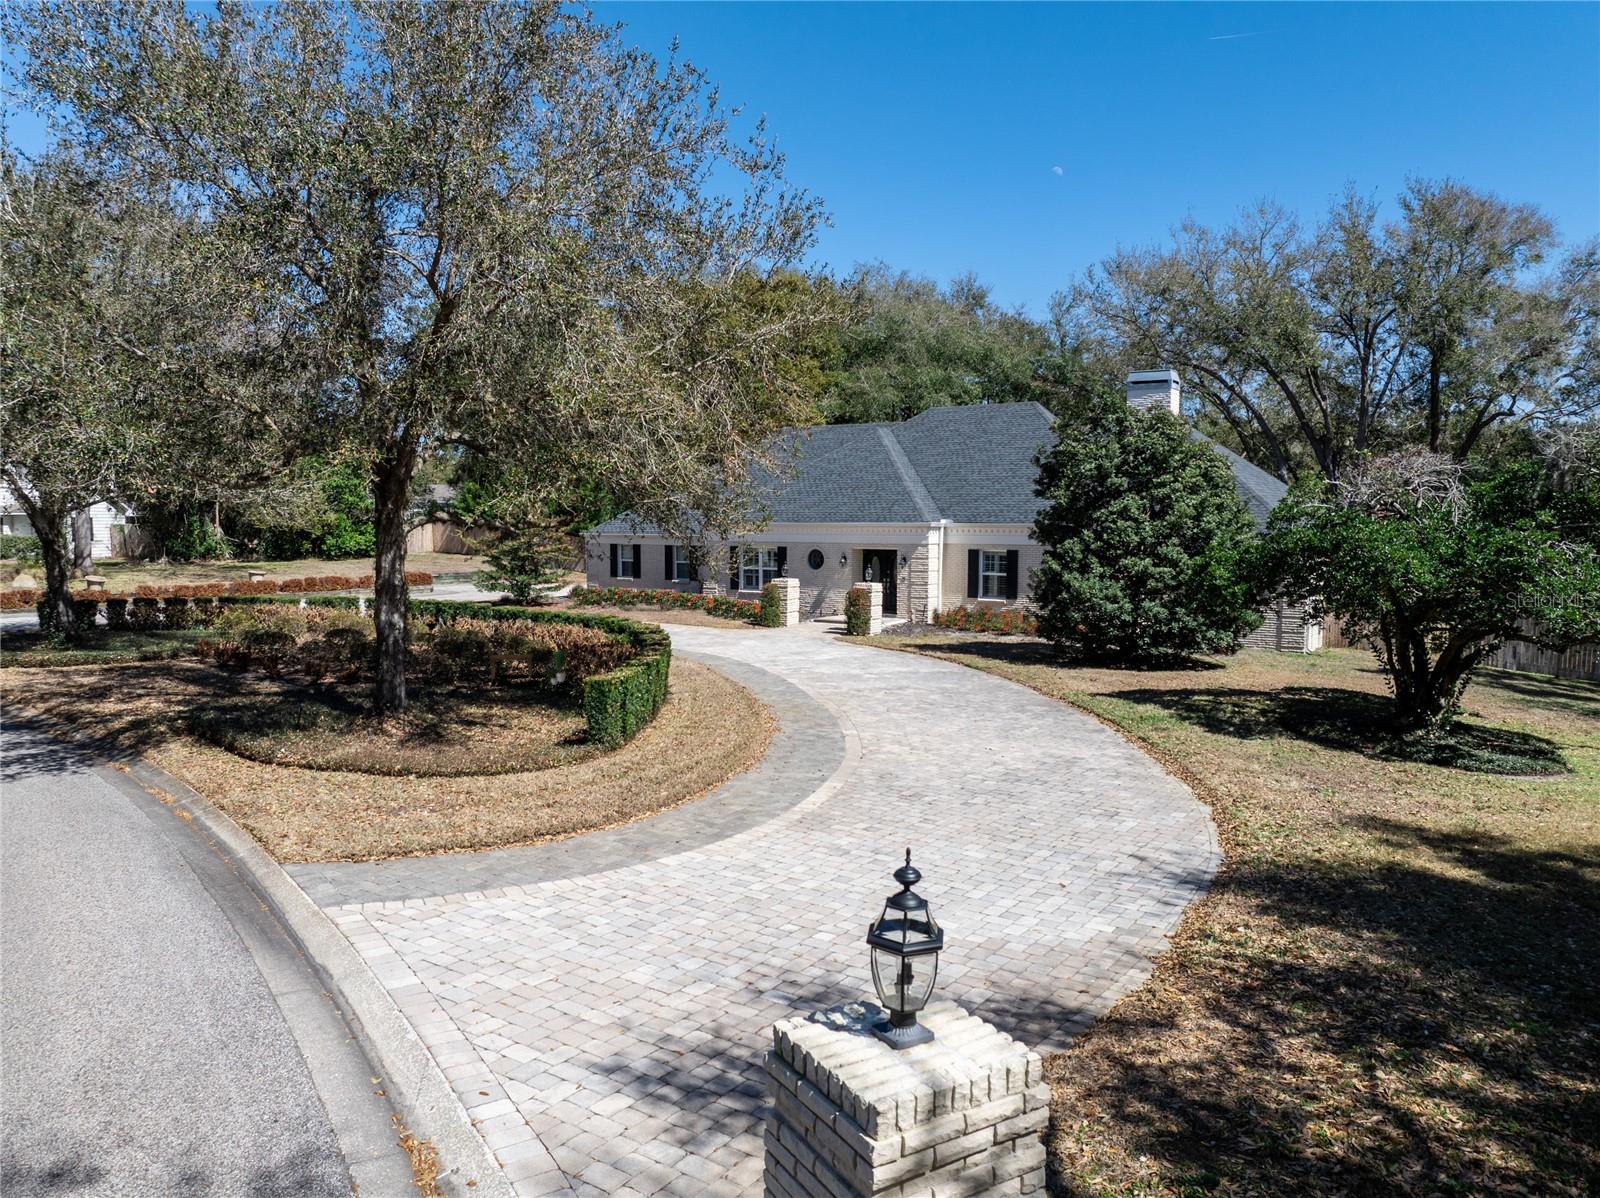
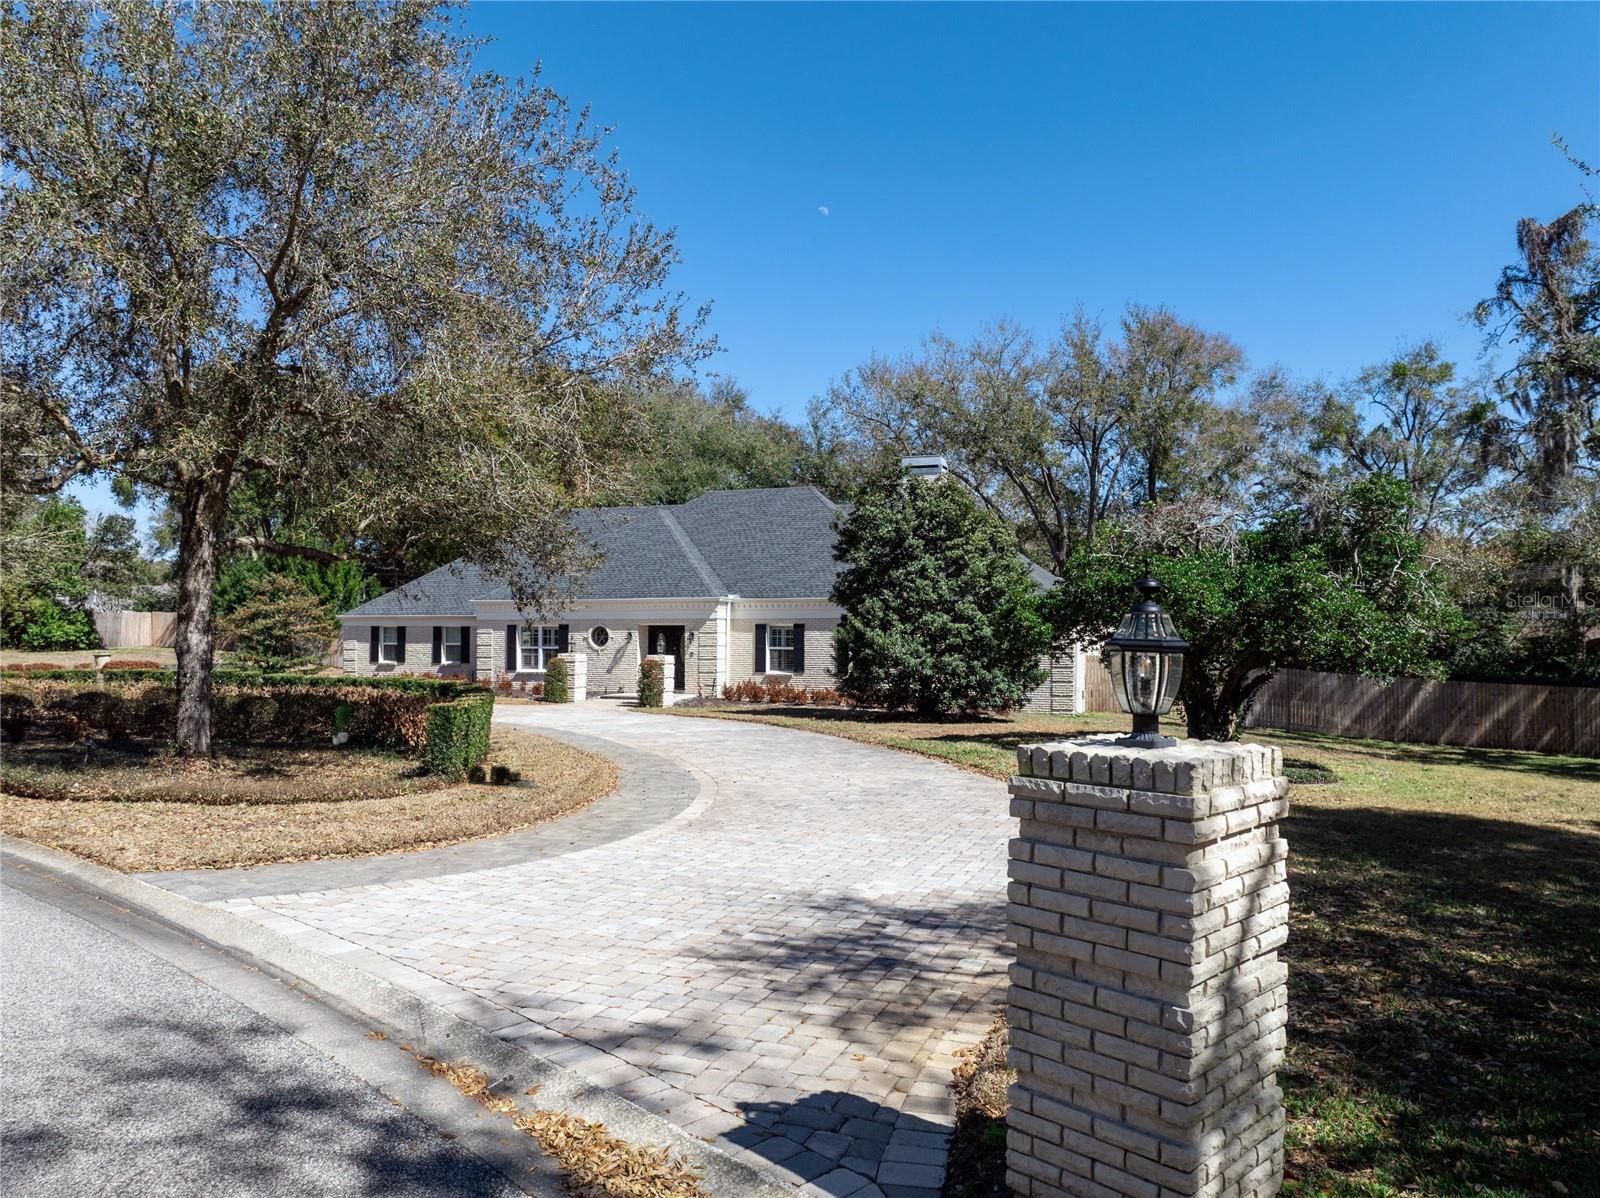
bench: present [490,654,533,679] -> none [252,714,305,742]
woven basket: none [629,730,678,752] -> present [467,765,521,785]

